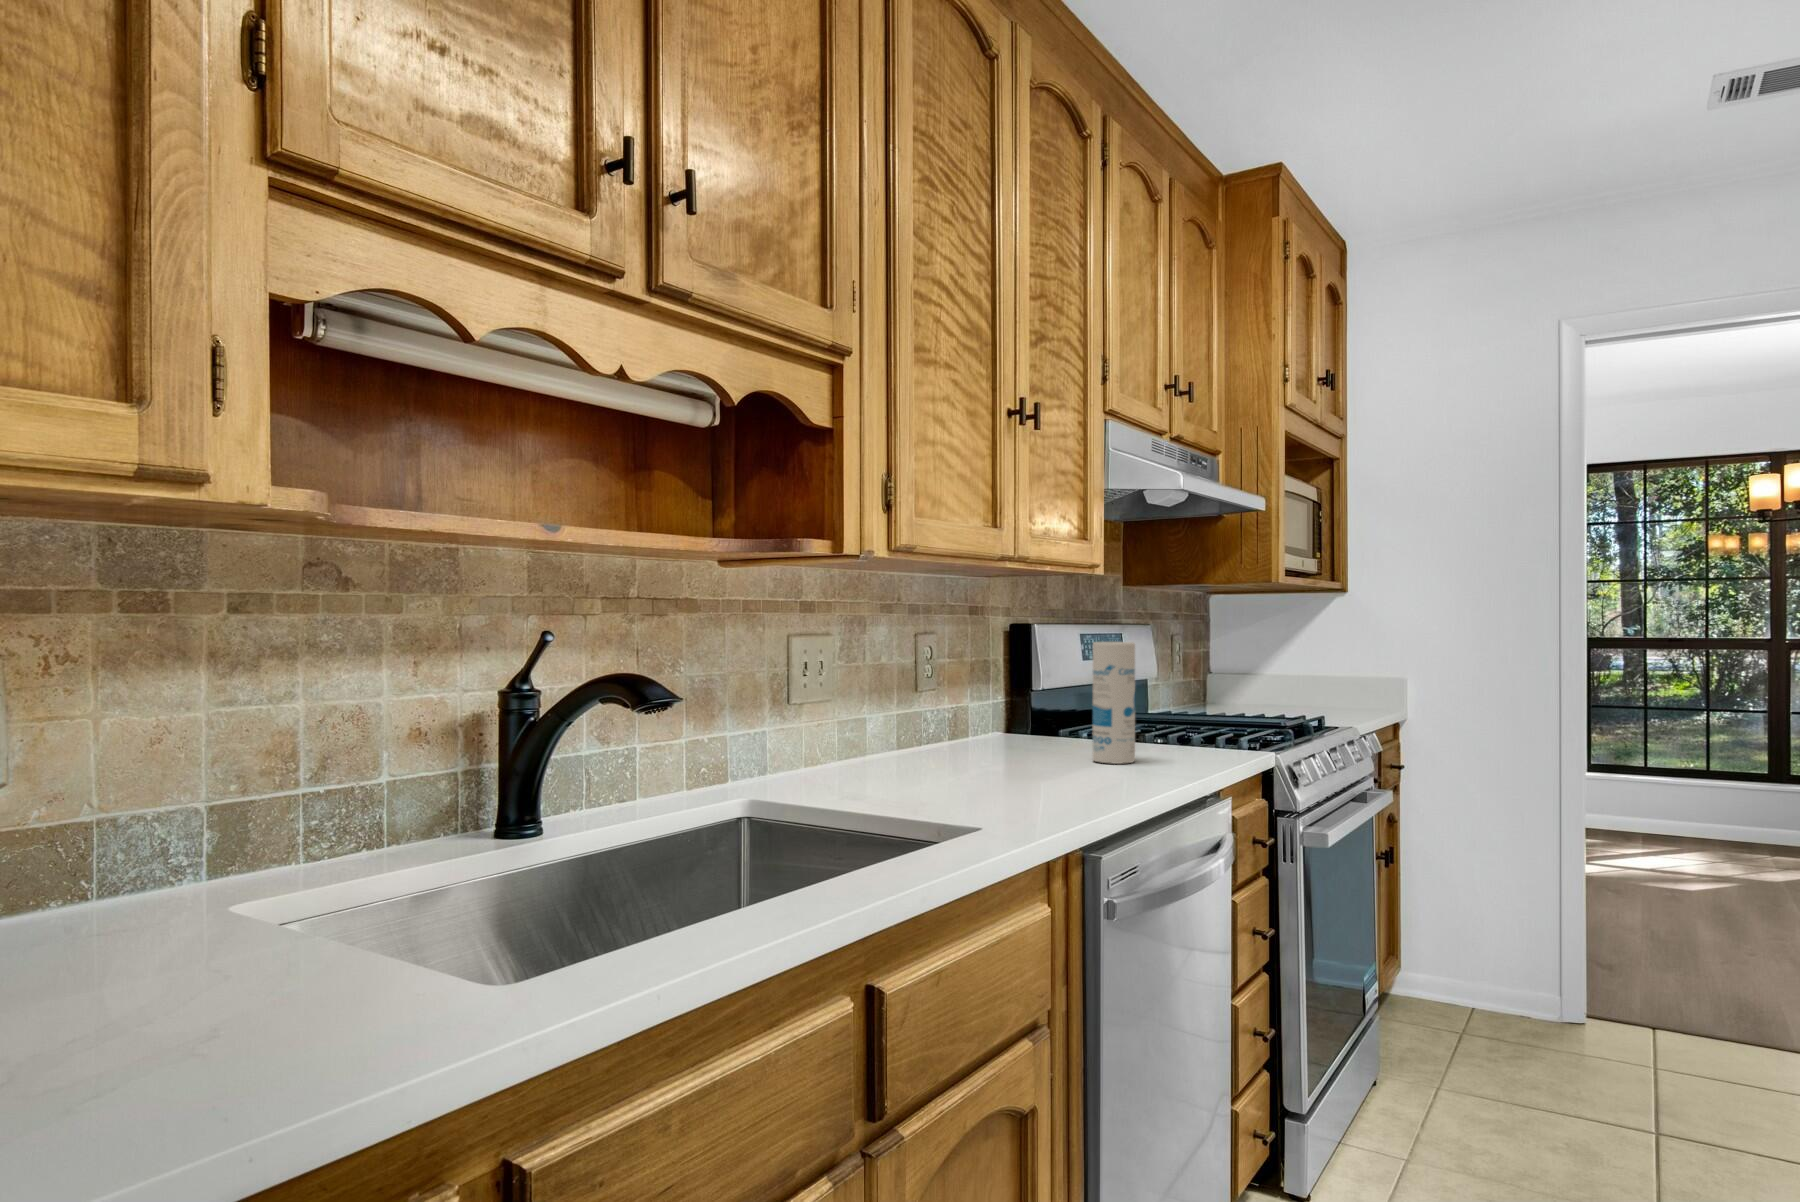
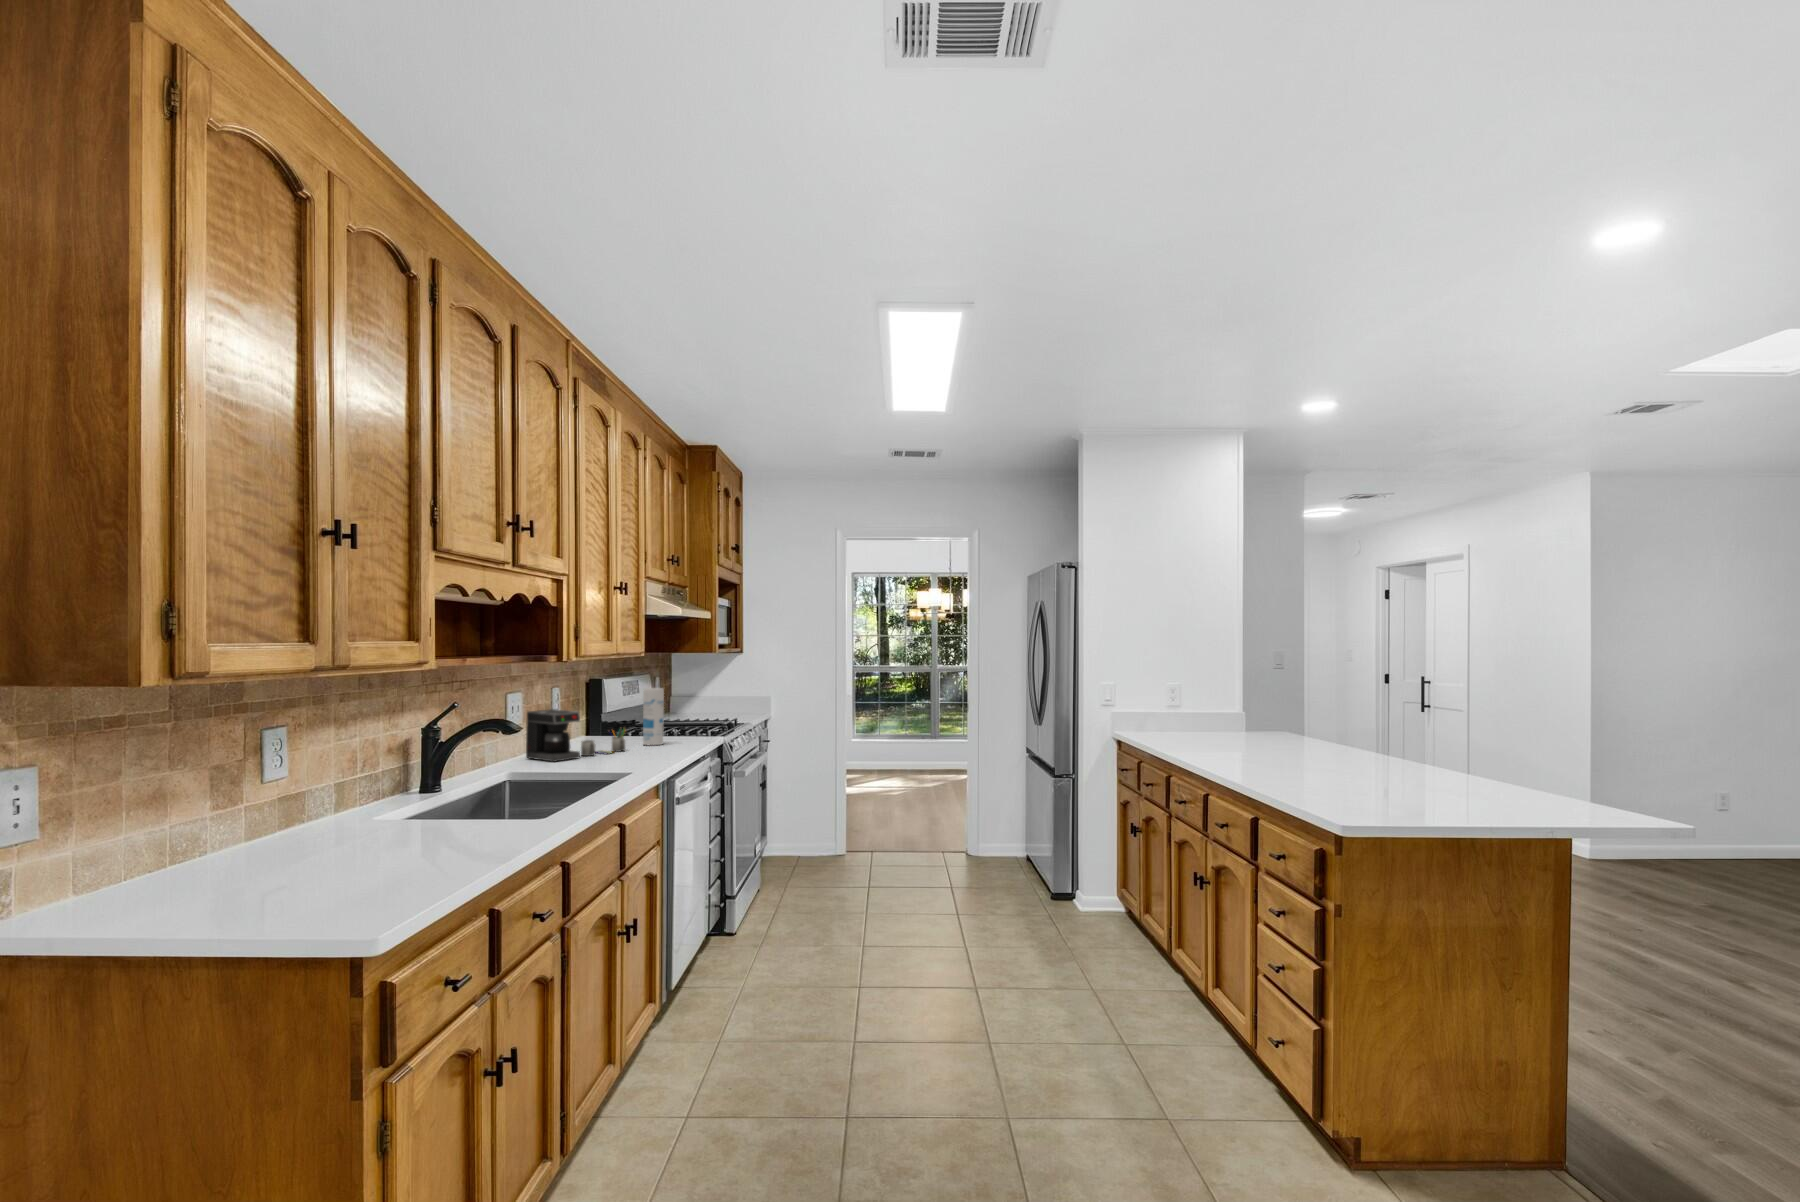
coffee maker: none [846,675,1048,784] -> present [526,709,625,762]

